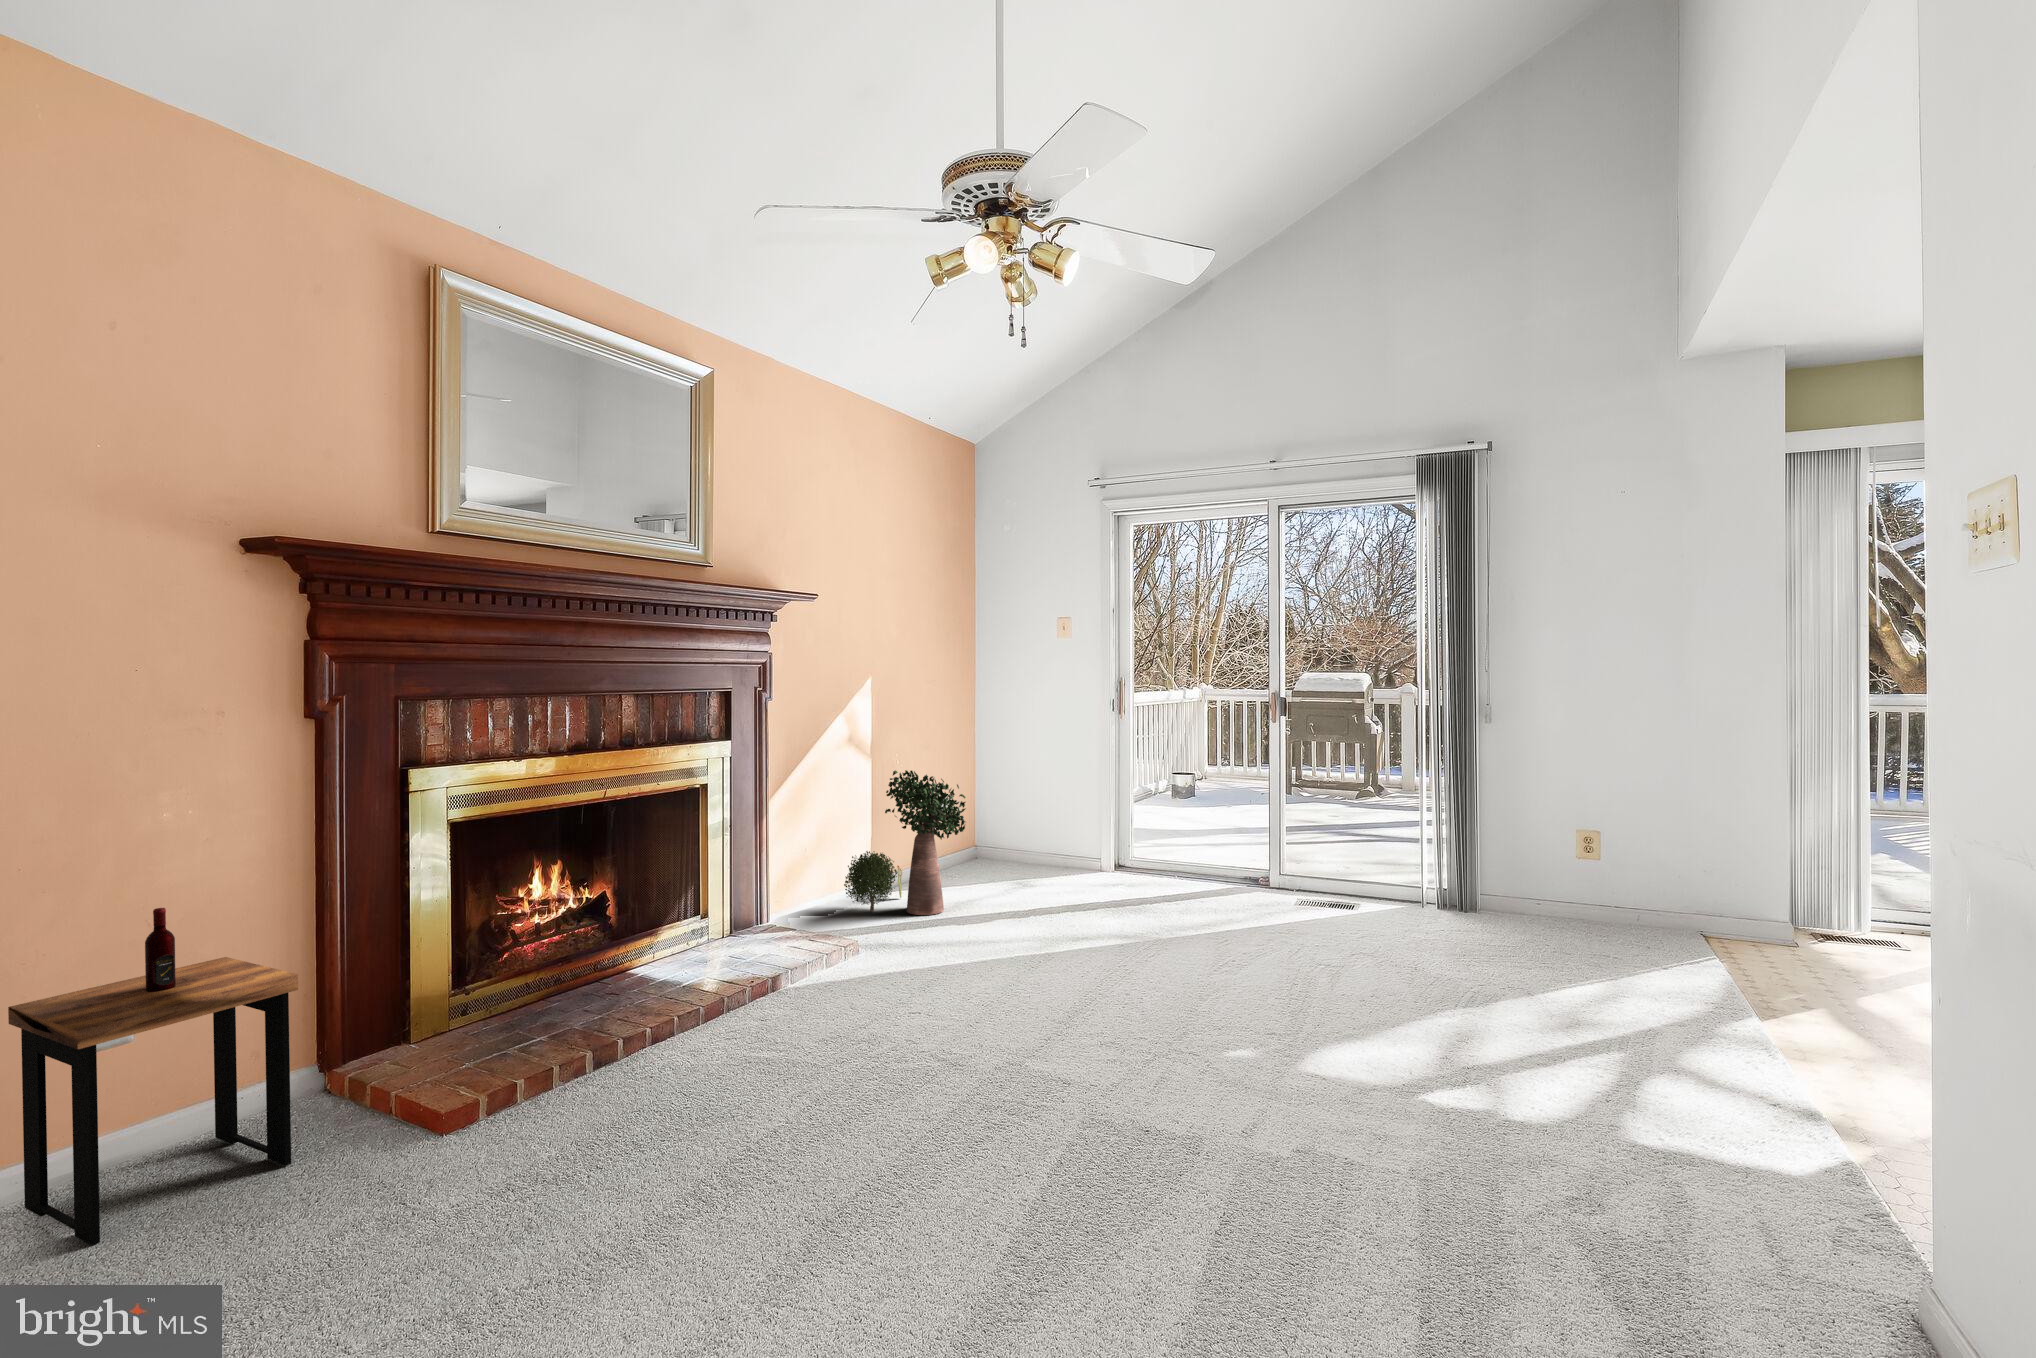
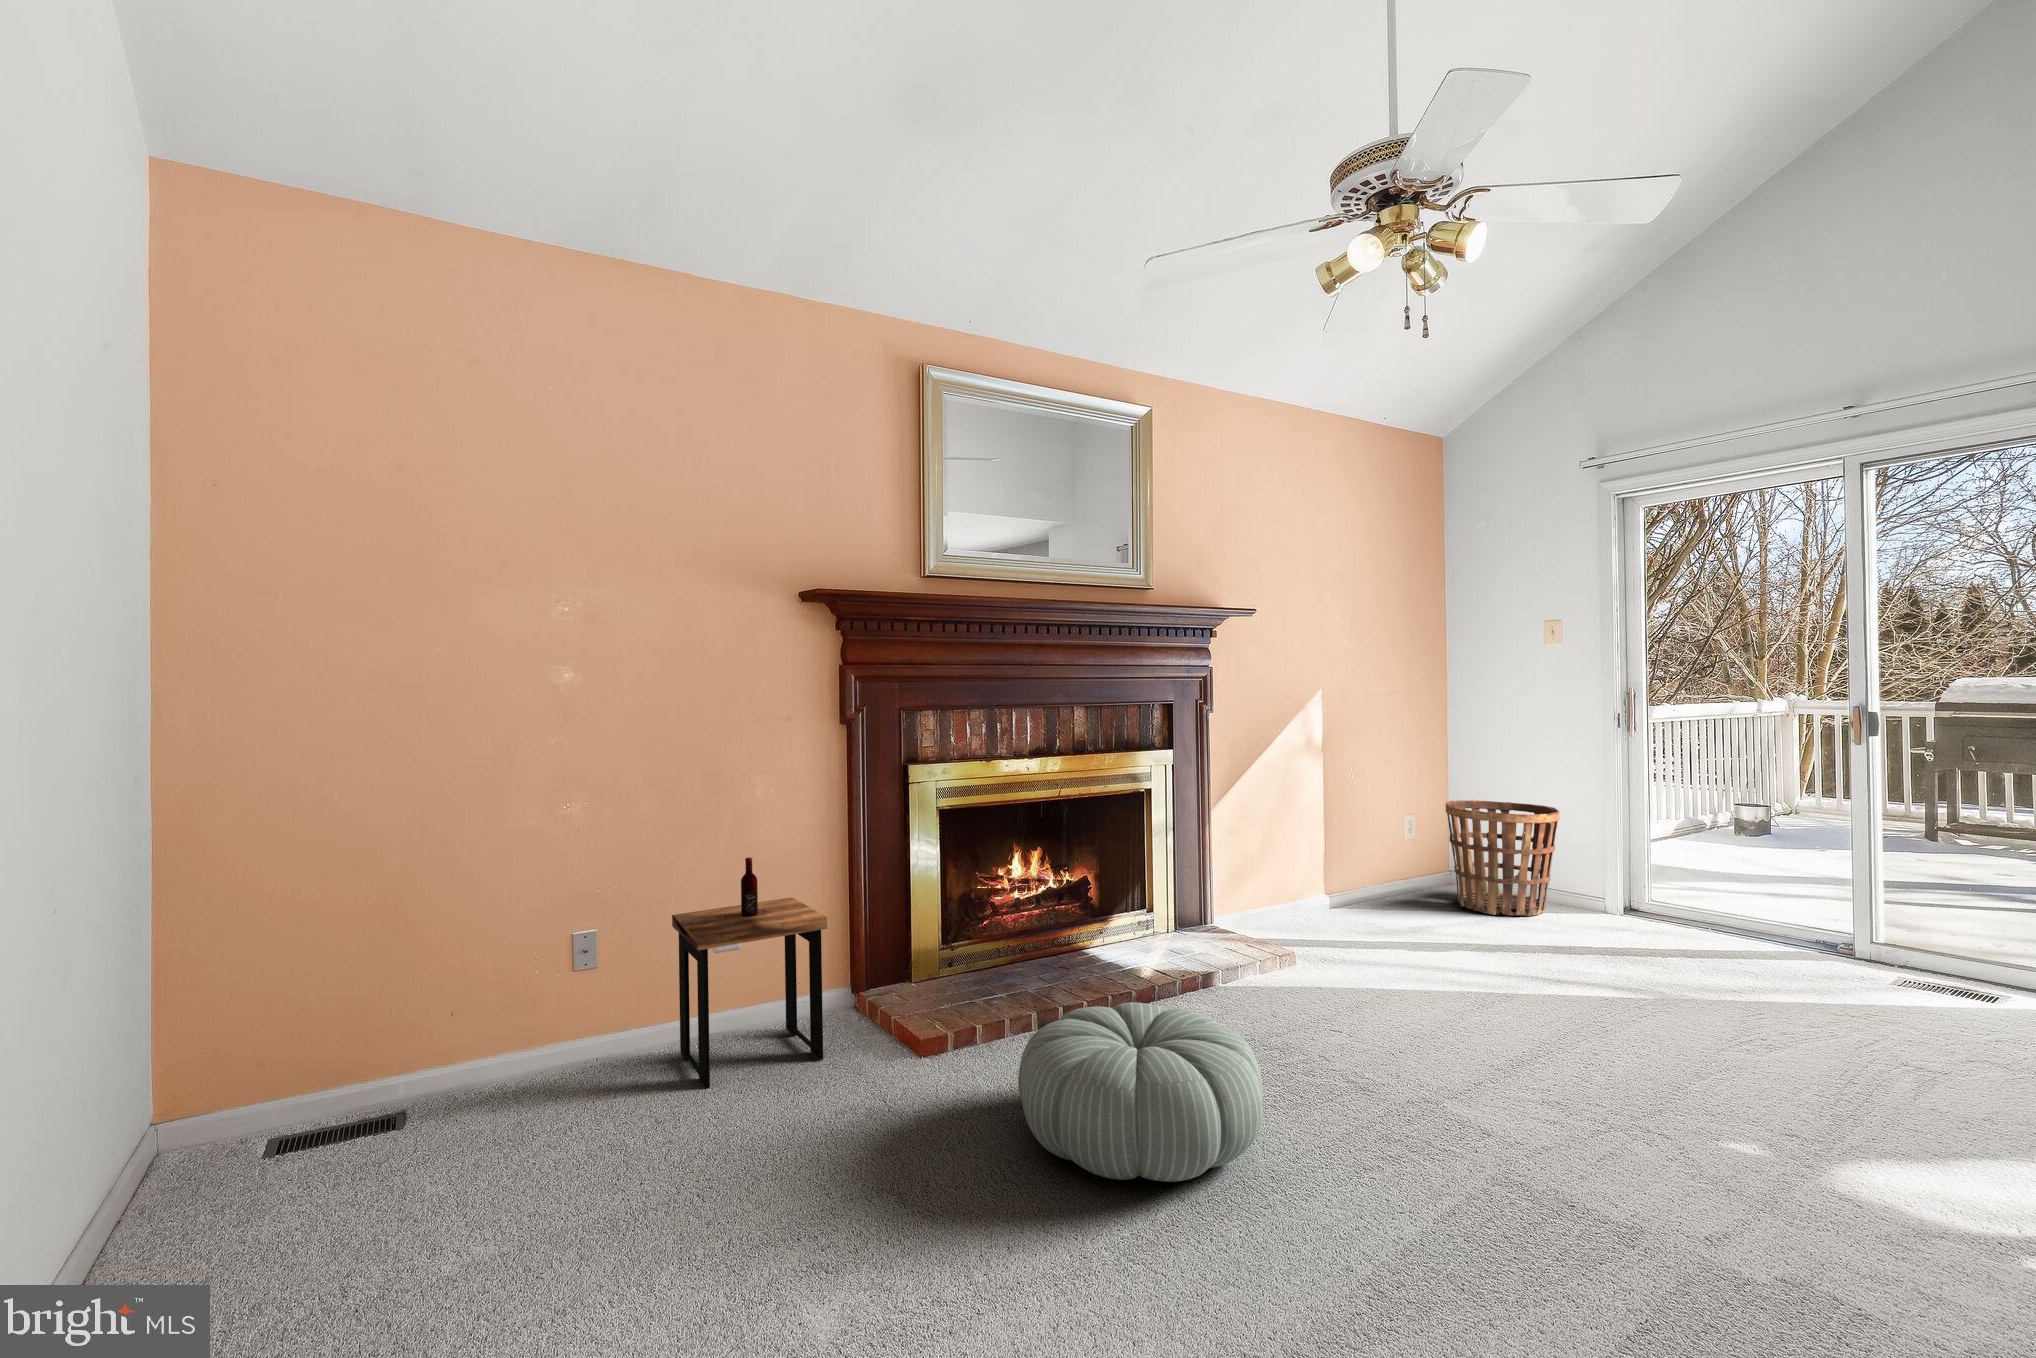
potted plant: present [844,770,966,915] -> none [1290,784,1421,934]
basket: none [981,781,1073,885] -> present [1446,800,1560,916]
pouf: none [597,1012,874,1206] -> present [1018,1002,1263,1182]

